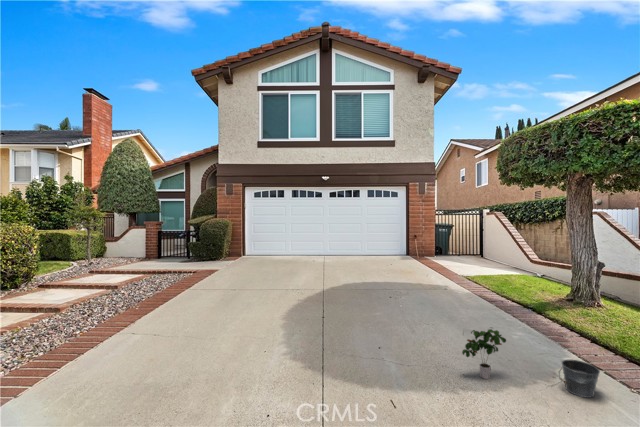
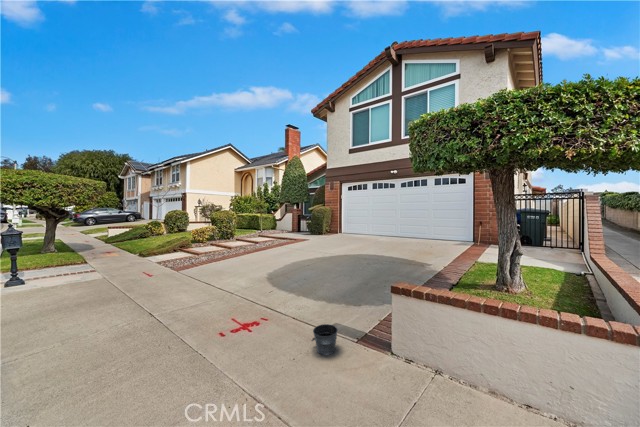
potted plant: present [462,329,506,379] -> none [281,289,307,325]

